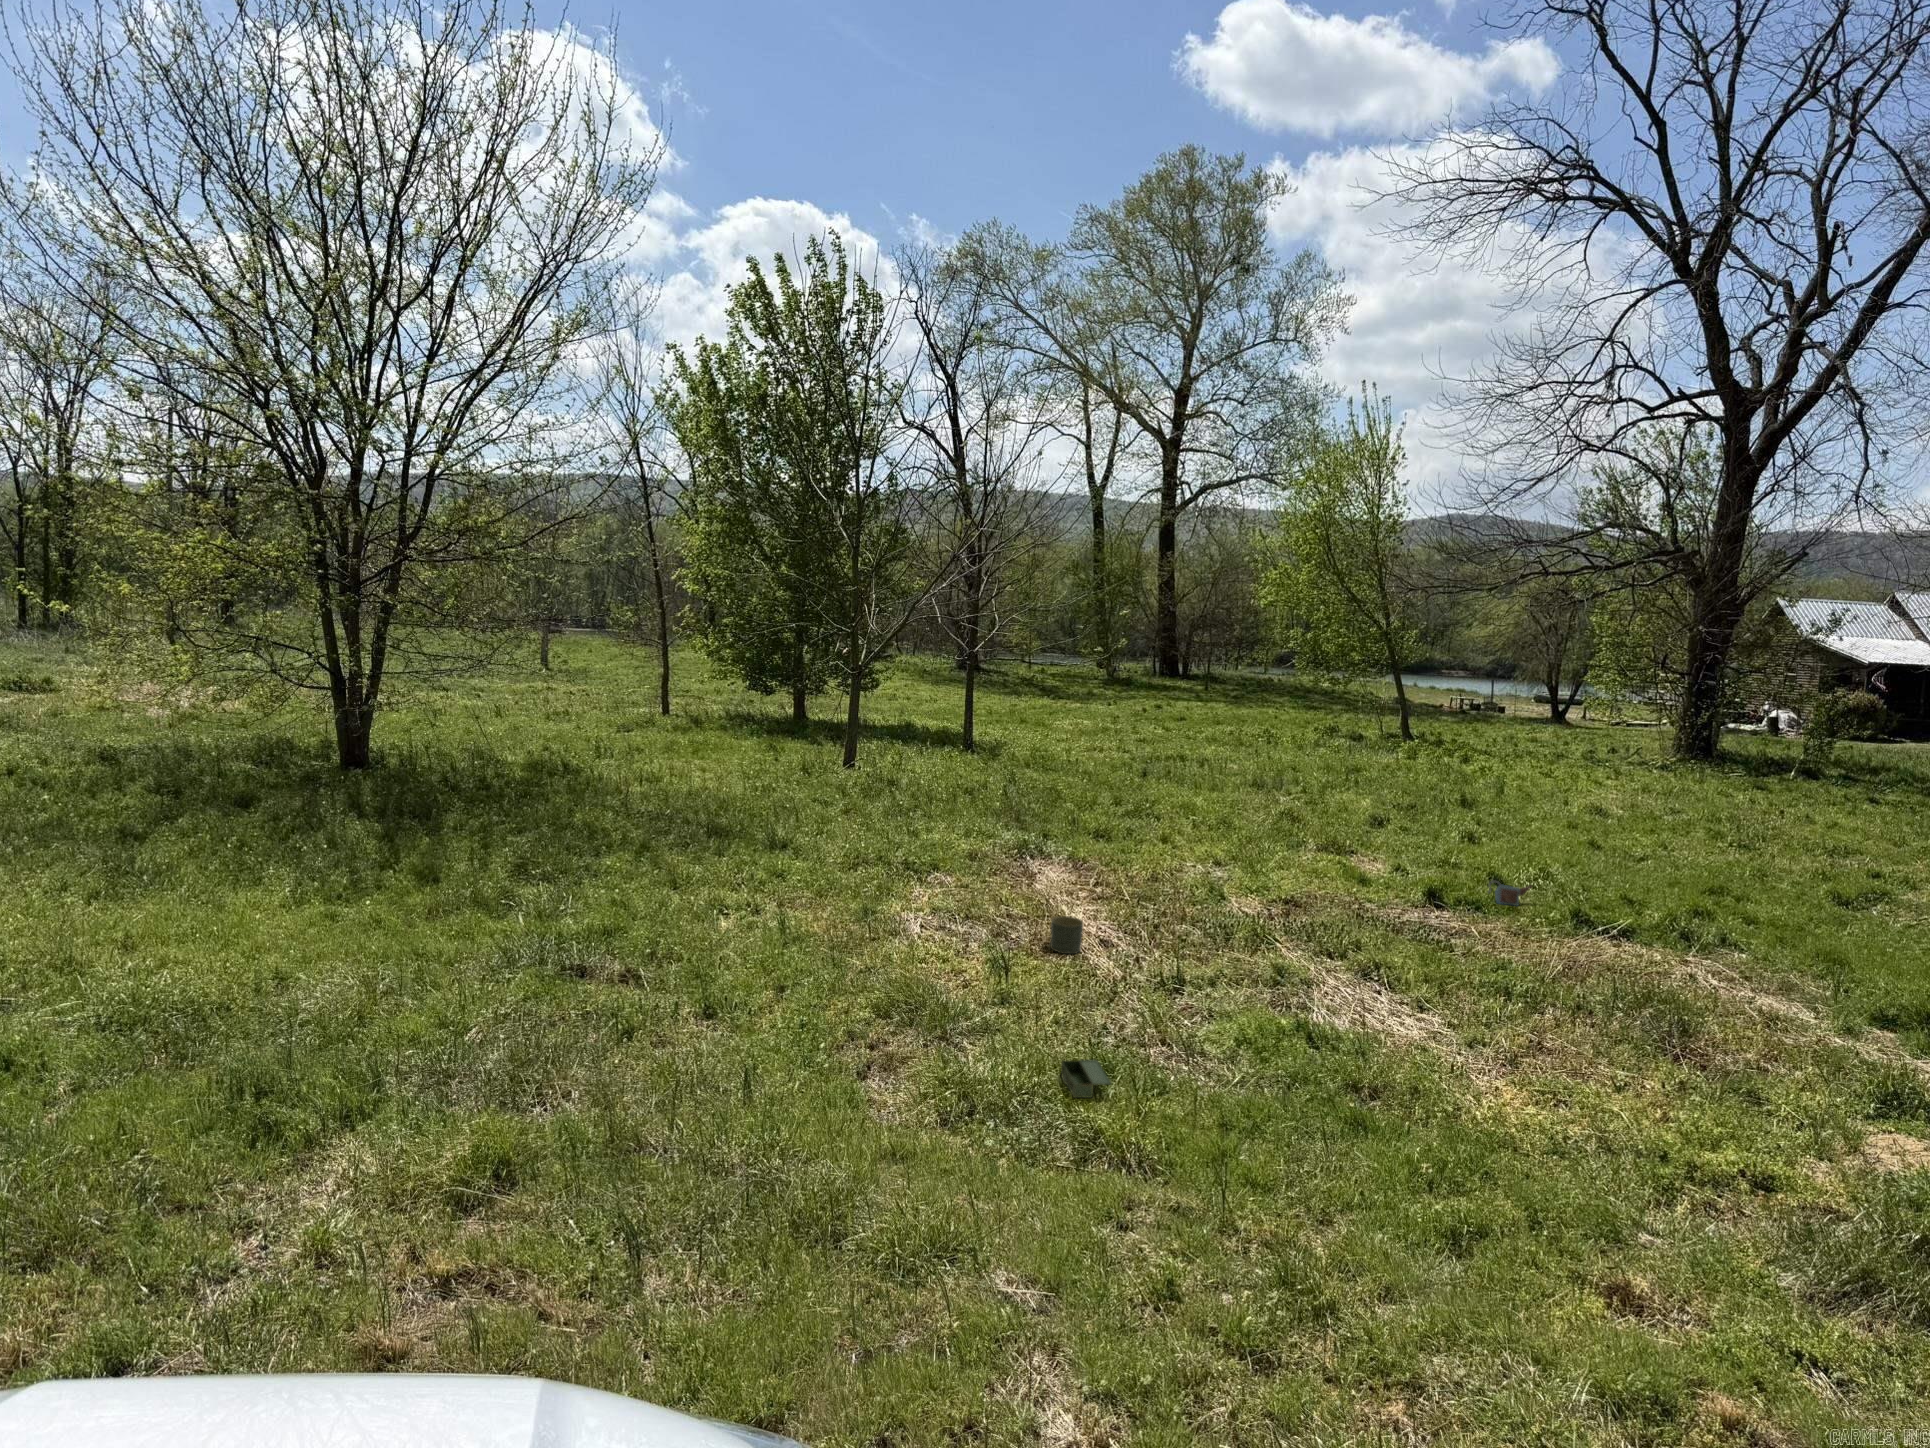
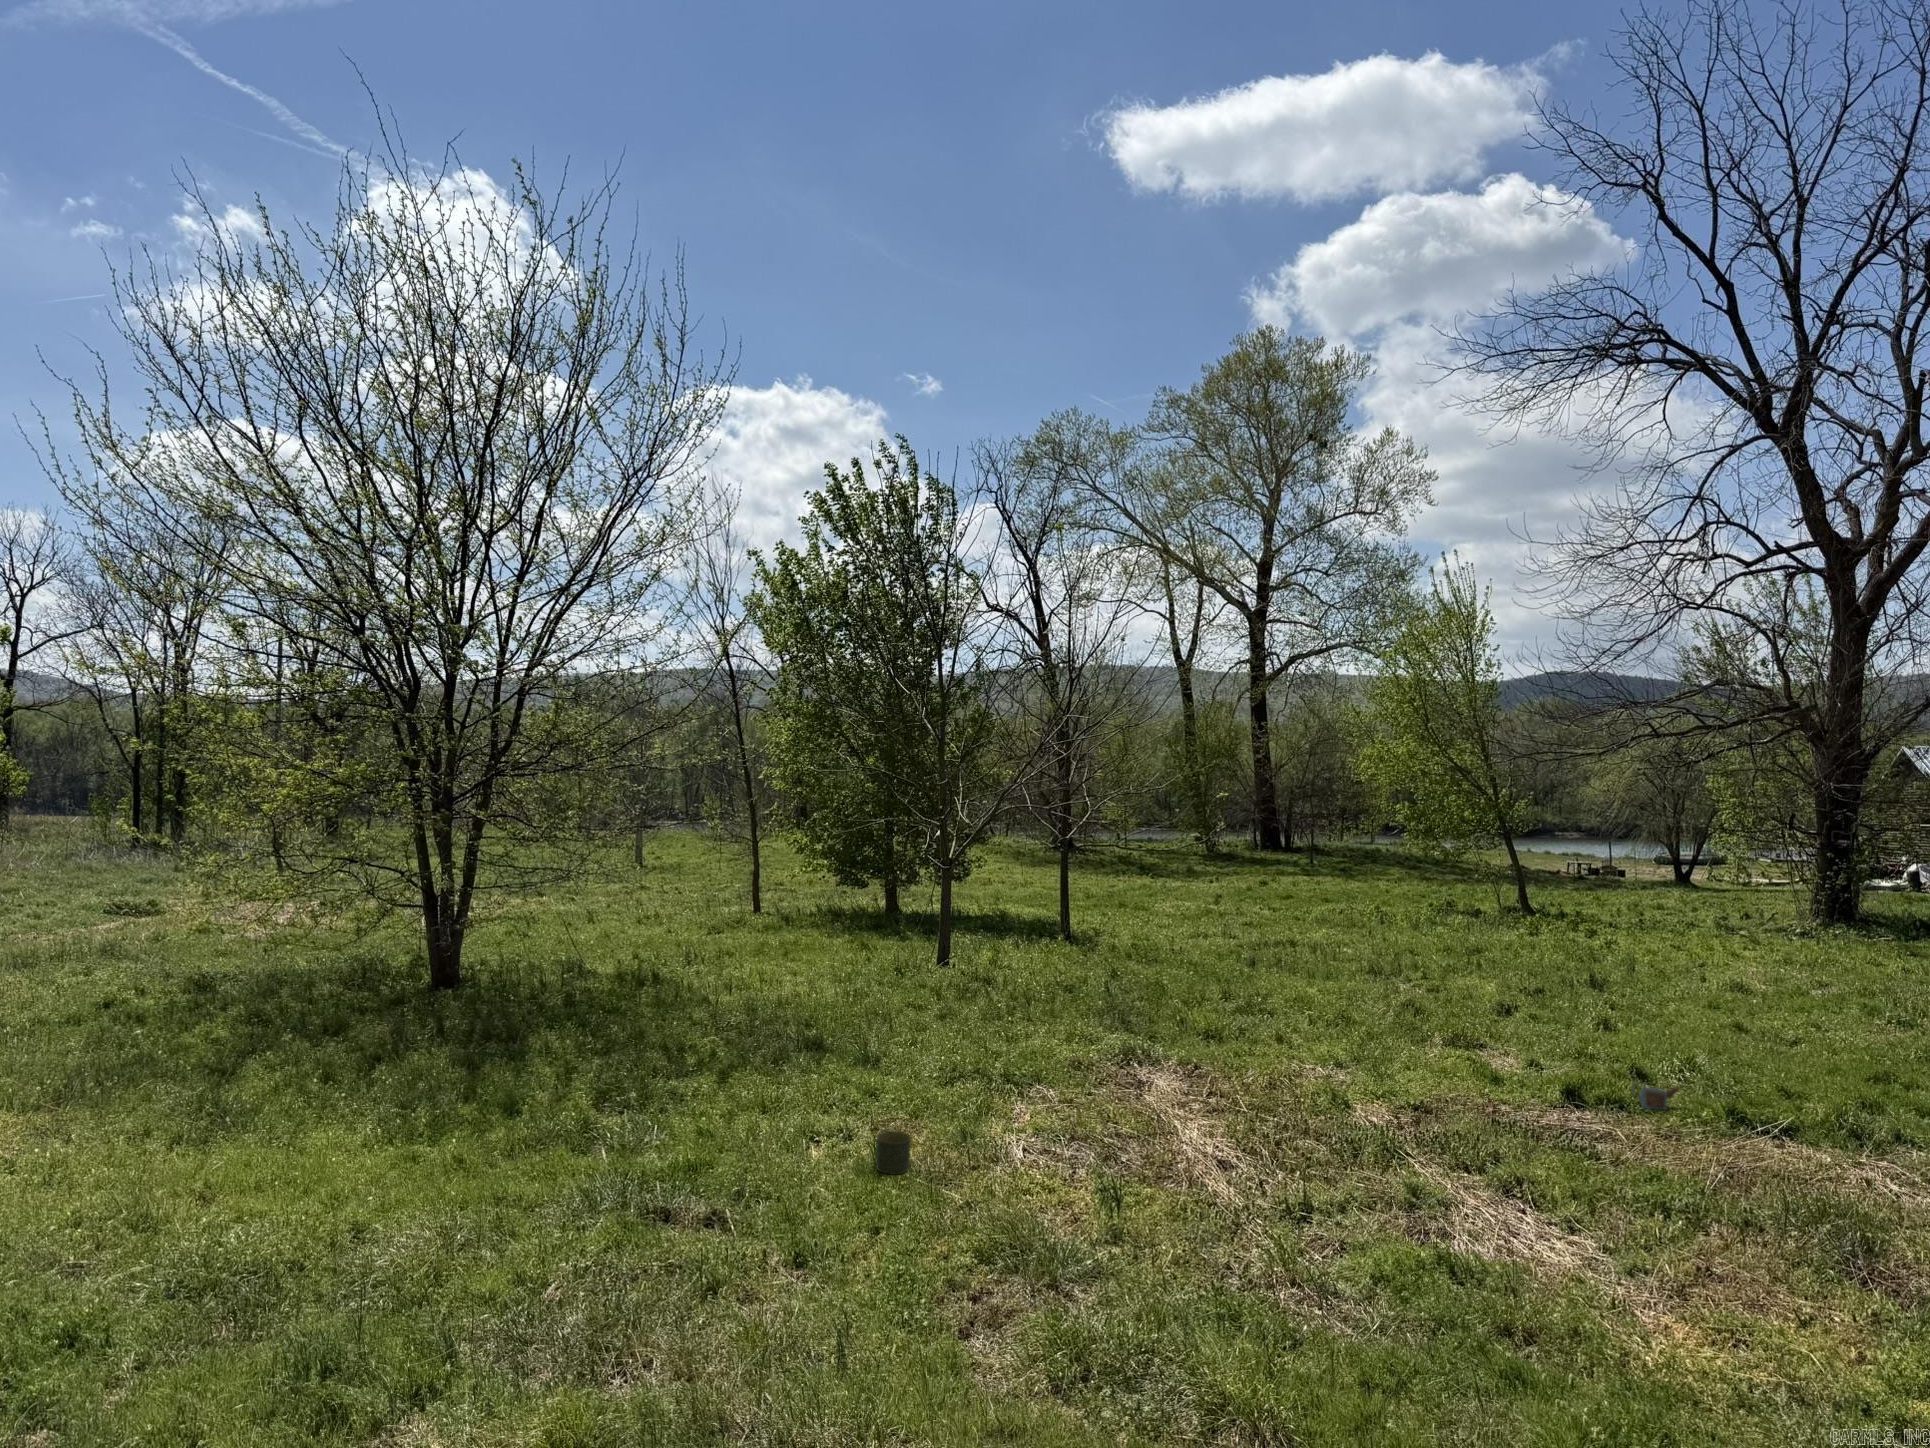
planter: present [1050,916,1083,954] -> present [877,1131,911,1175]
toolbox: present [1061,1059,1111,1098] -> none [1196,1294,1252,1338]

